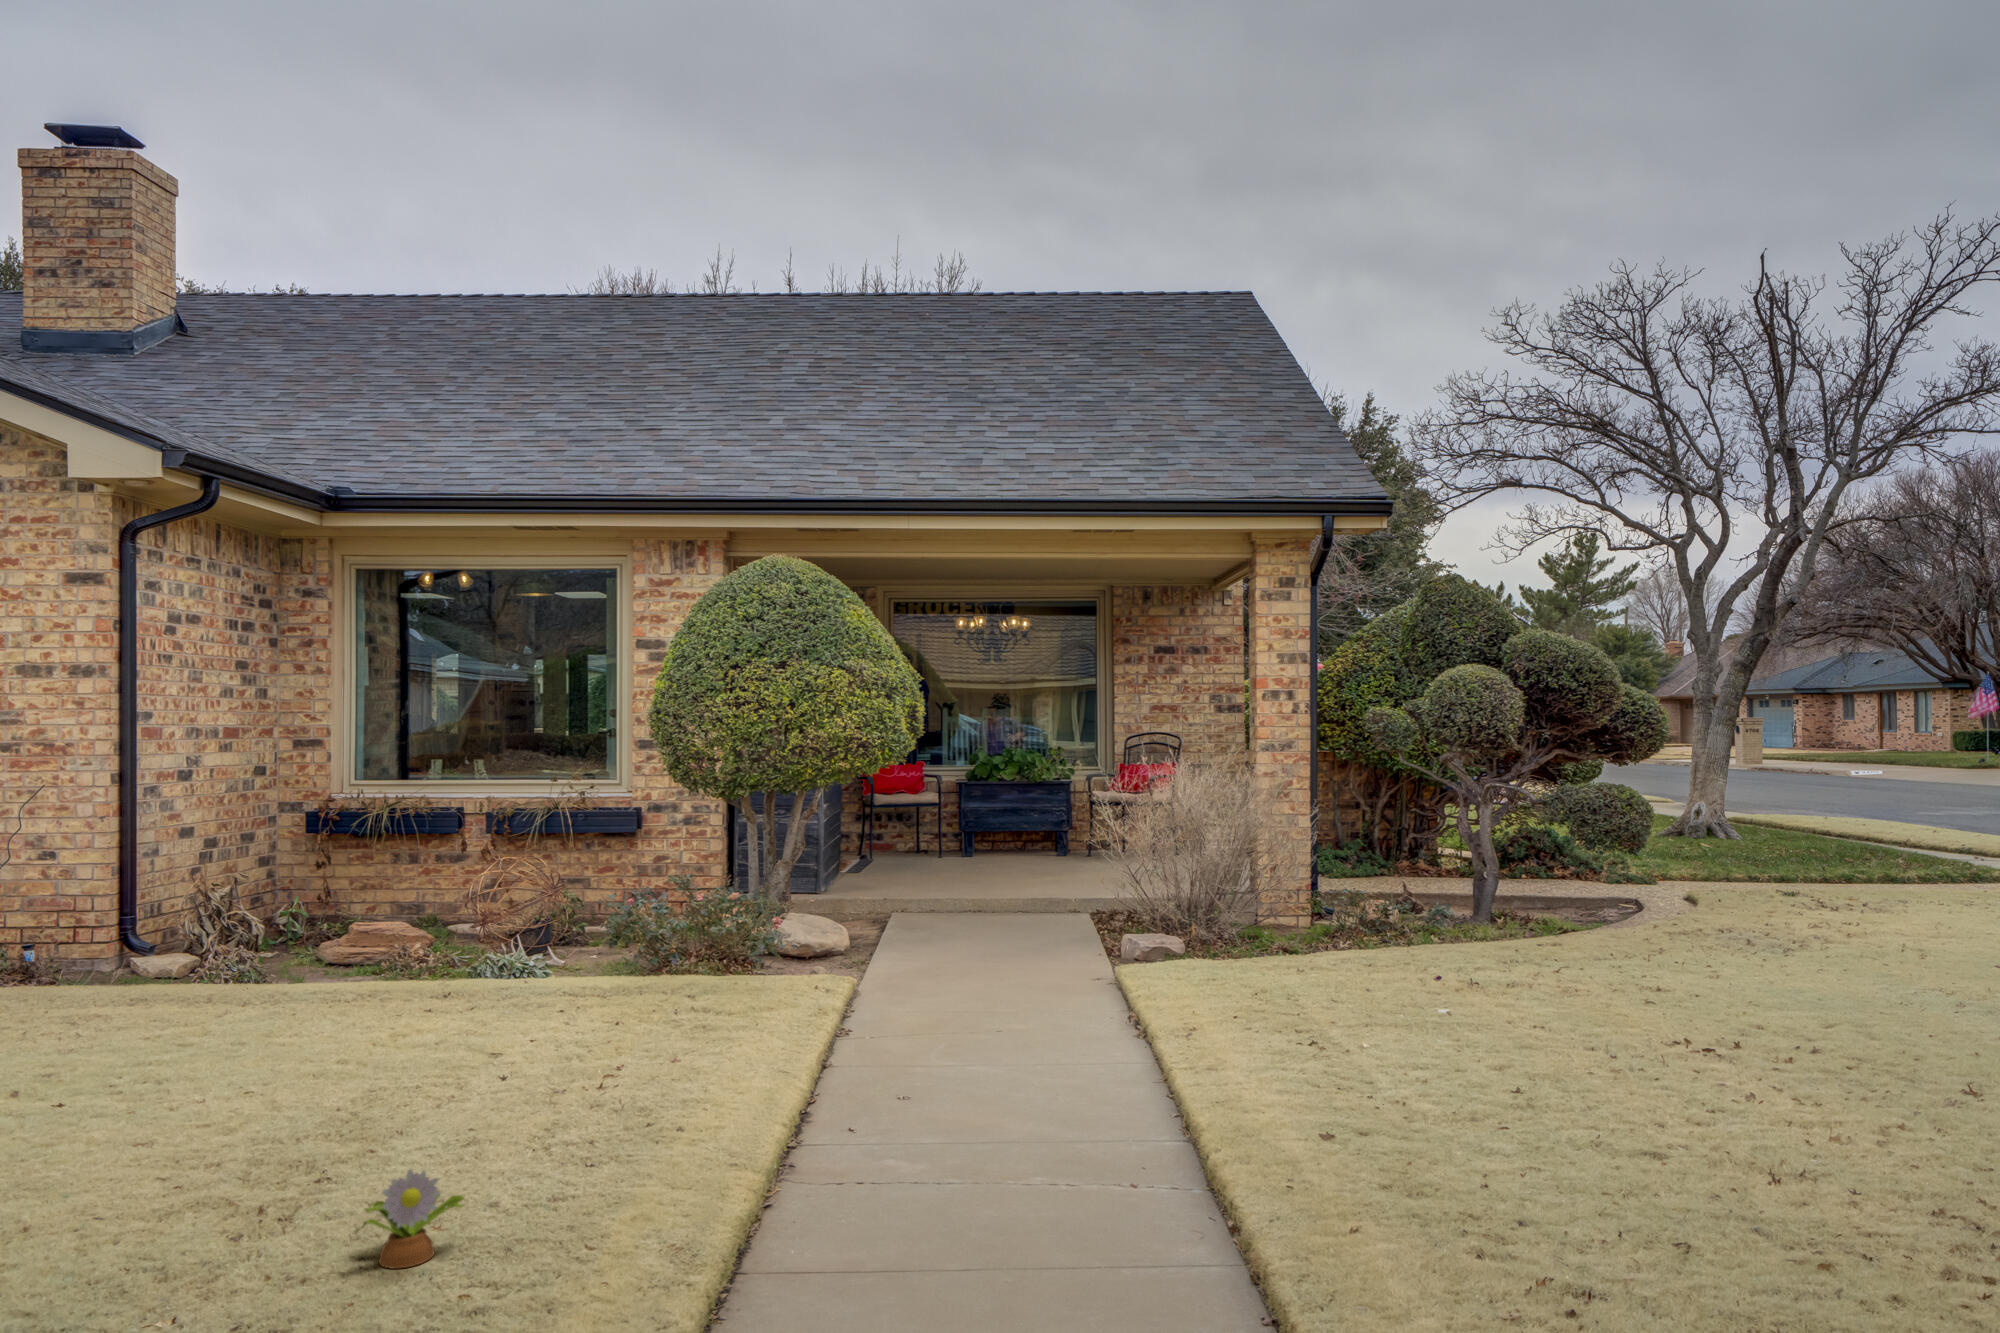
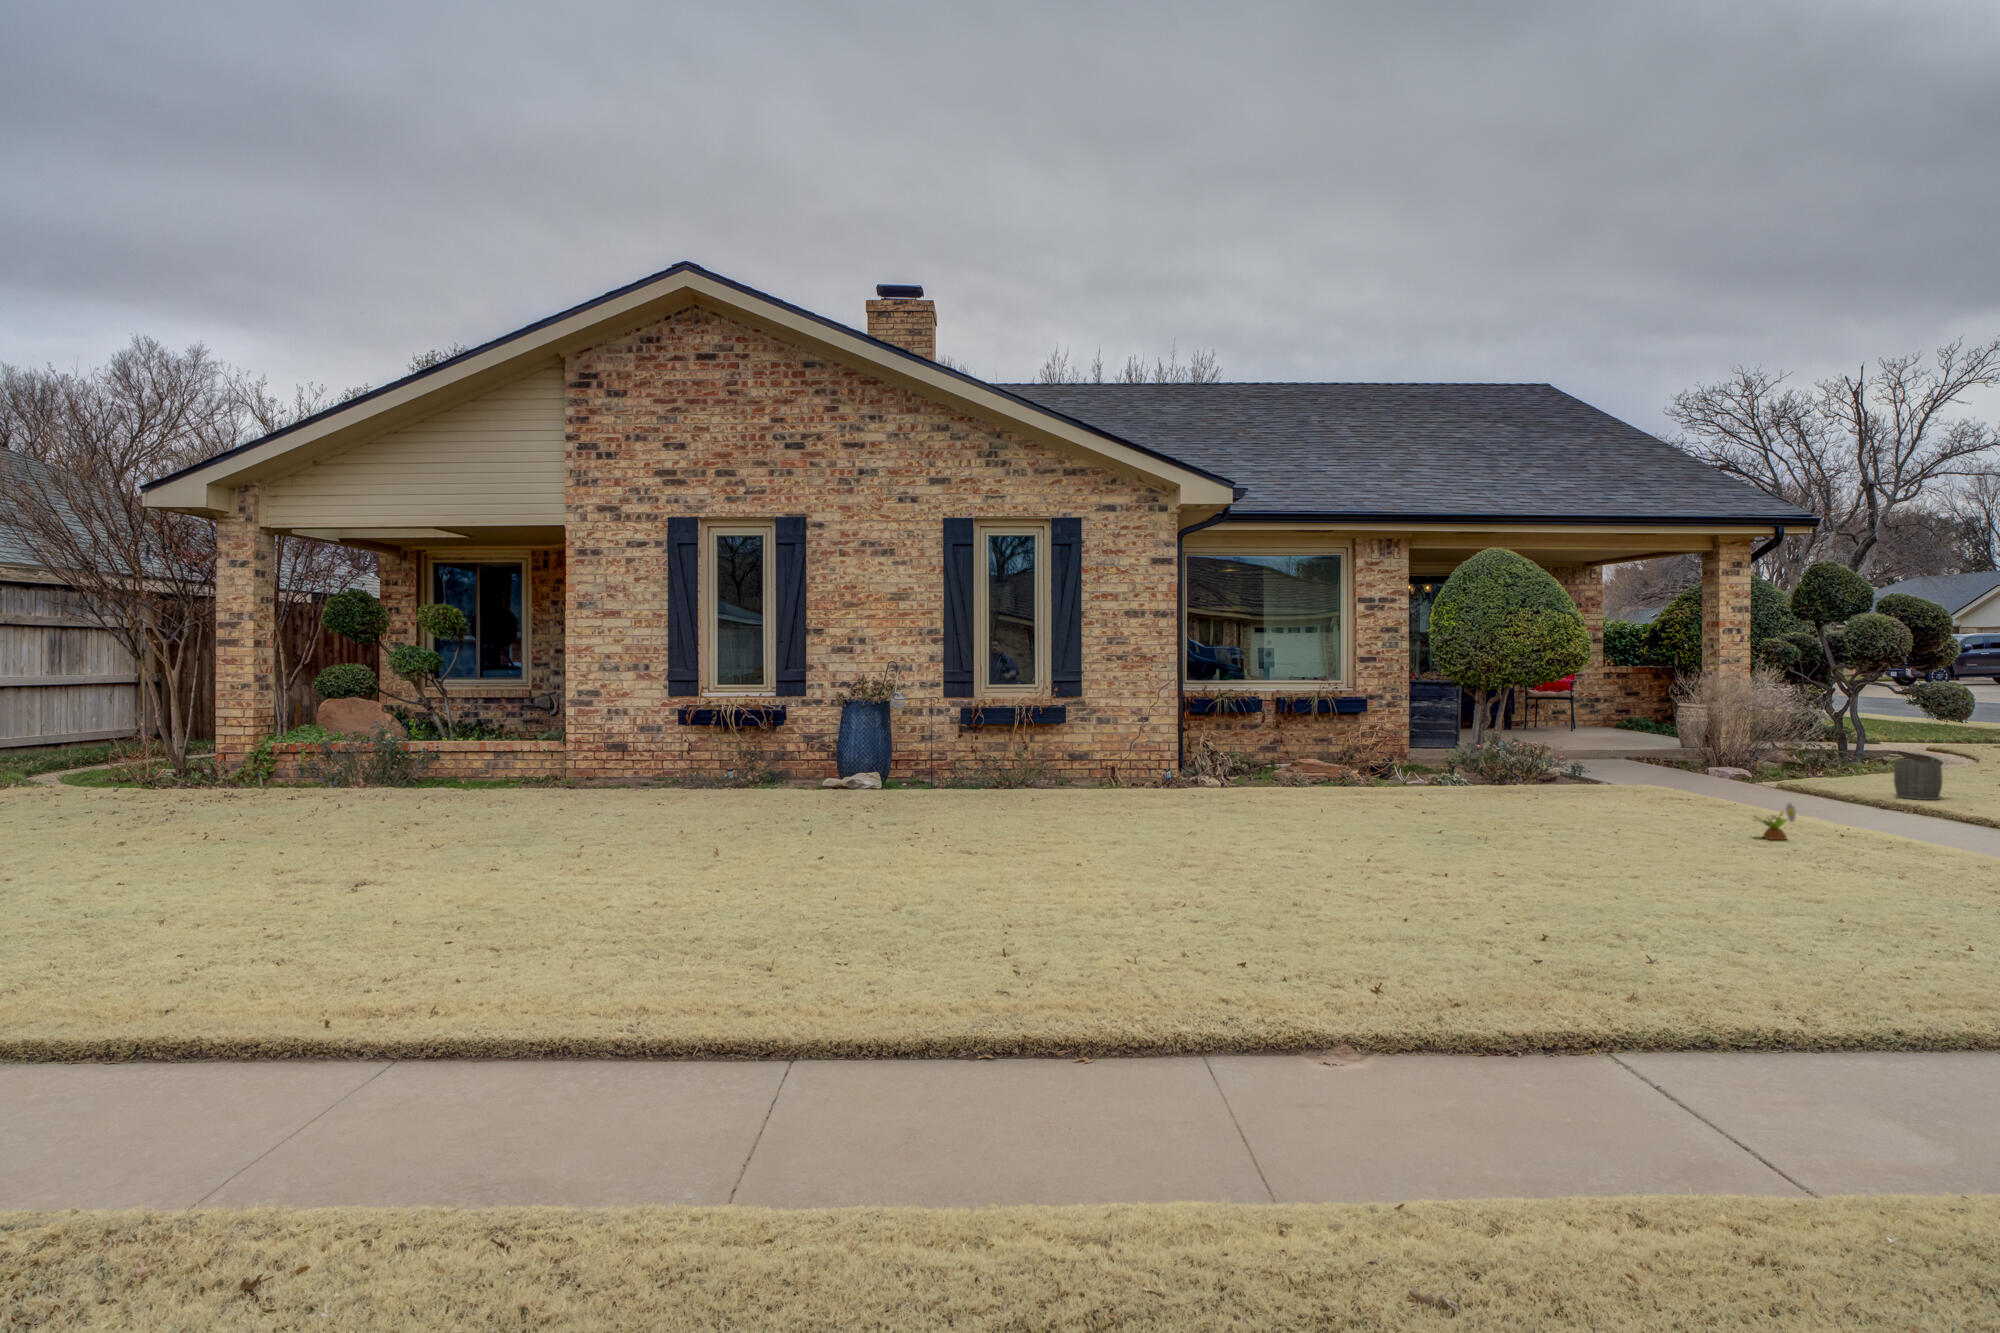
woven basket: none [1273,960,1350,1049] -> present [1894,760,1942,800]

